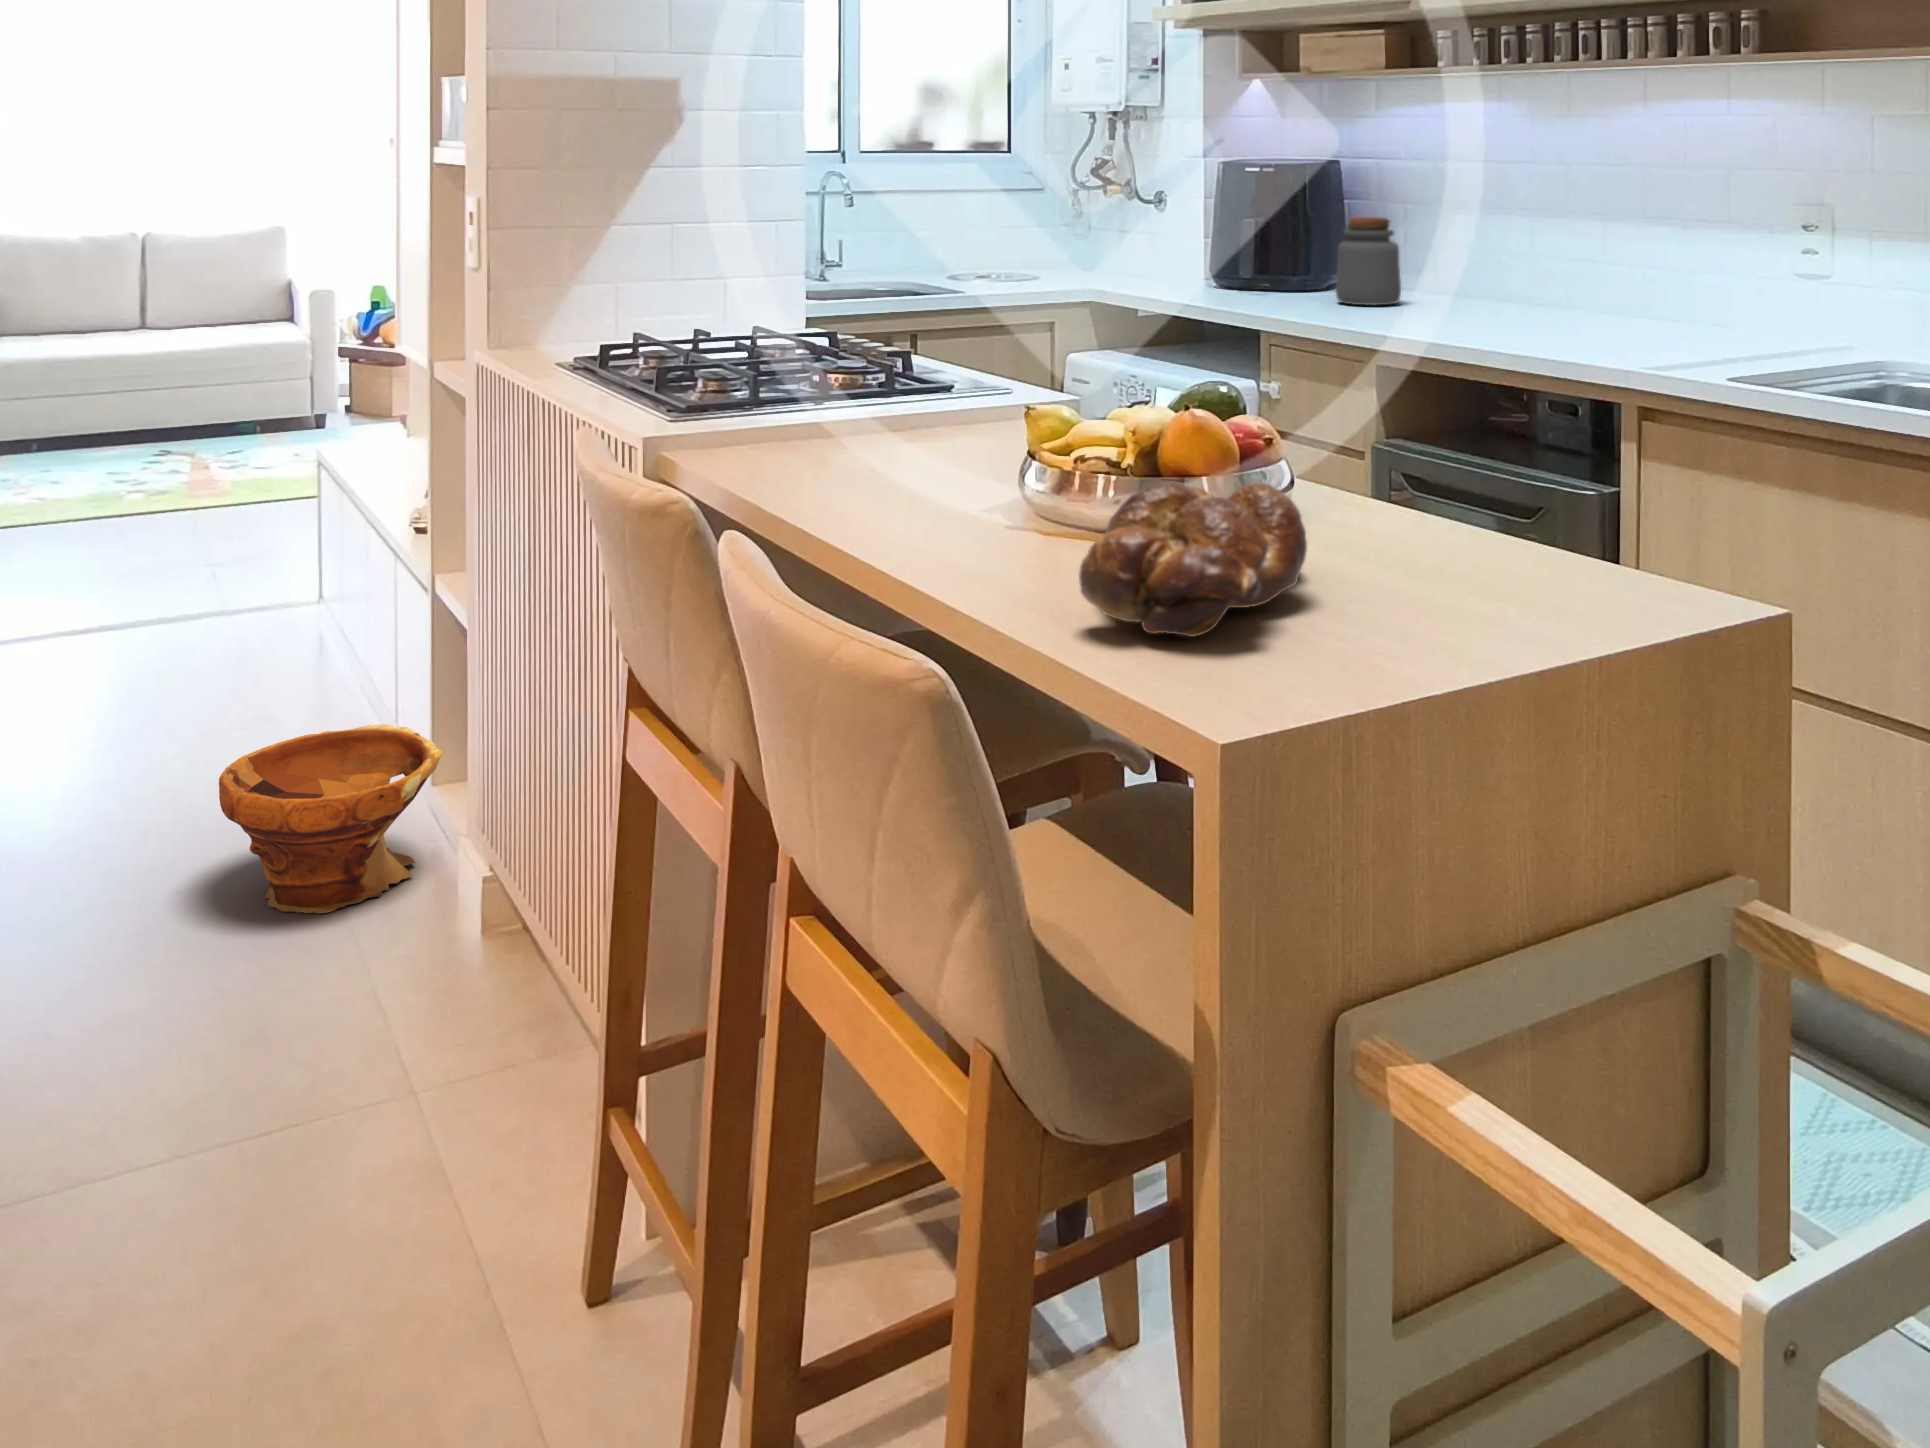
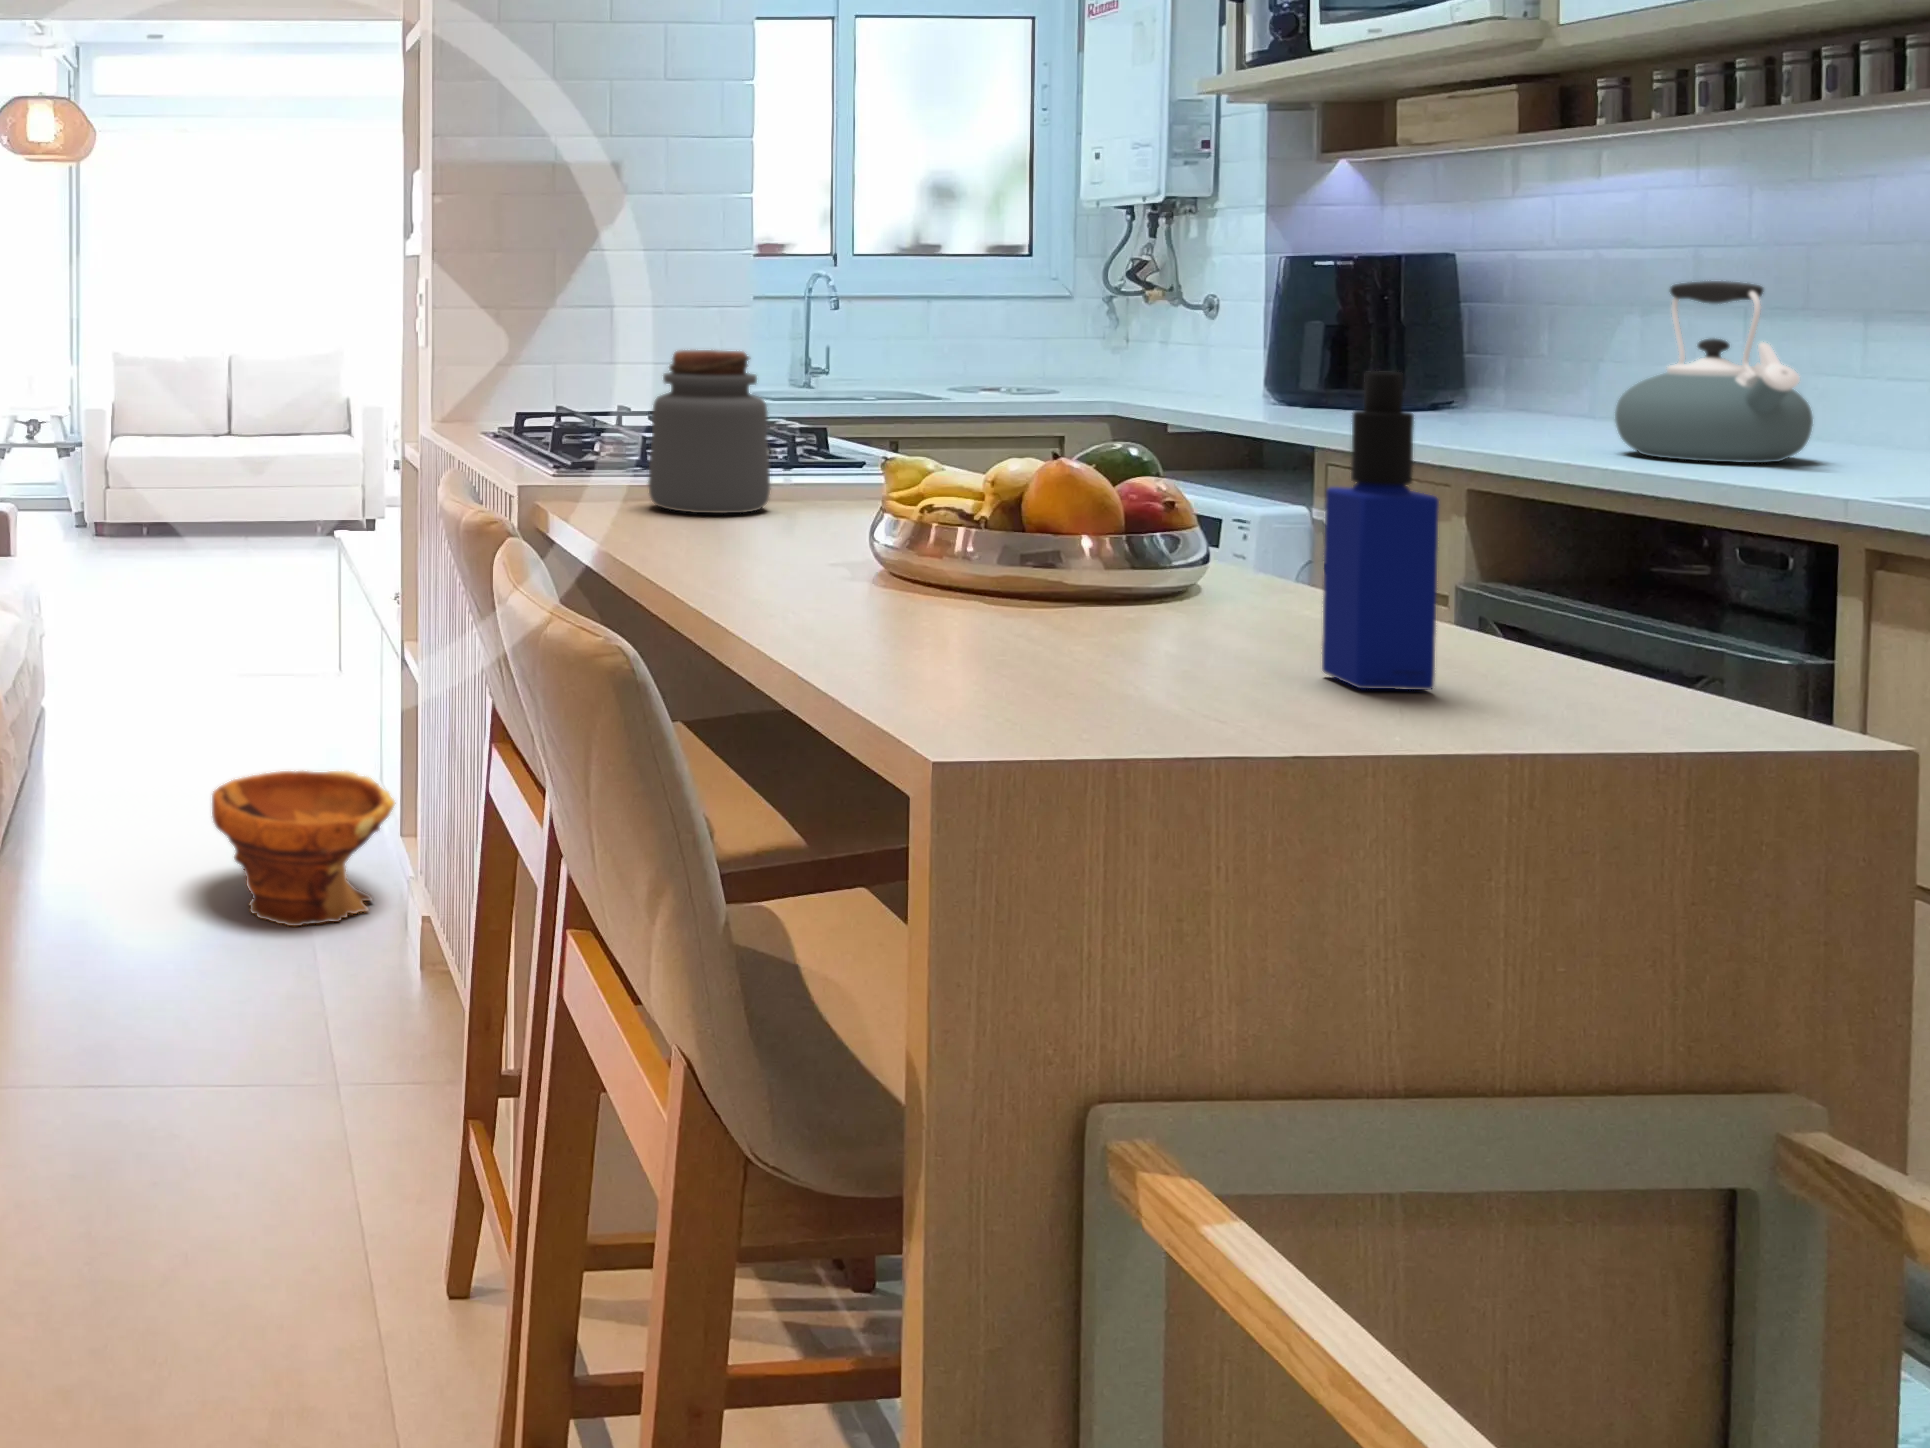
kettle: none [1471,198,1589,336] -> present [1615,281,1813,463]
jar: present [1336,217,1401,305] -> present [648,350,770,513]
bottle: none [1456,351,1540,617] -> present [1322,371,1439,690]
bread loaf: present [1079,481,1307,637] -> none [837,511,1140,666]

